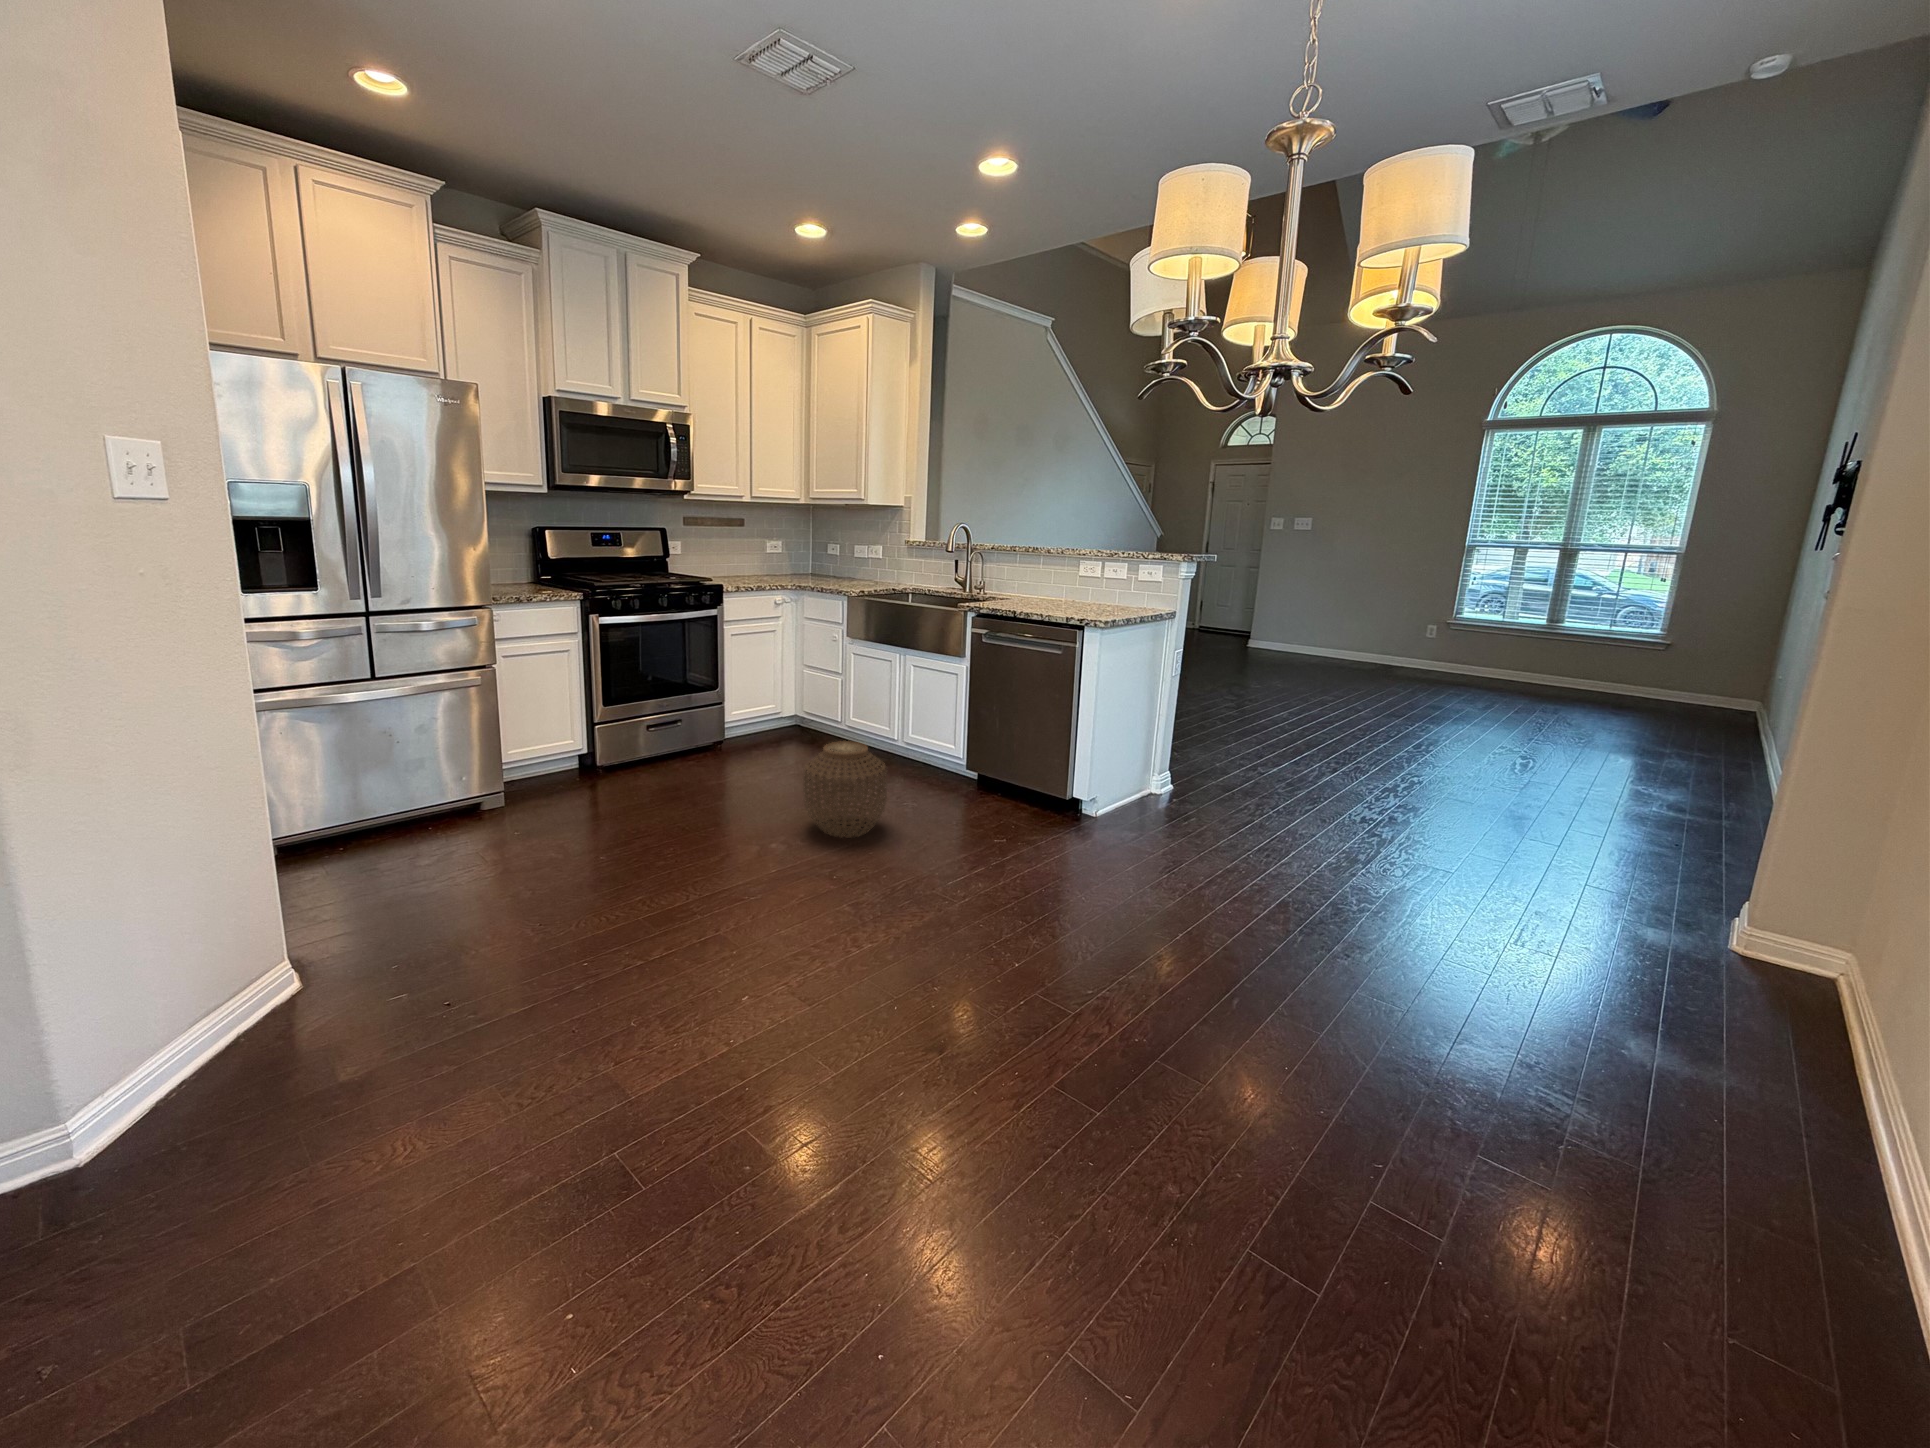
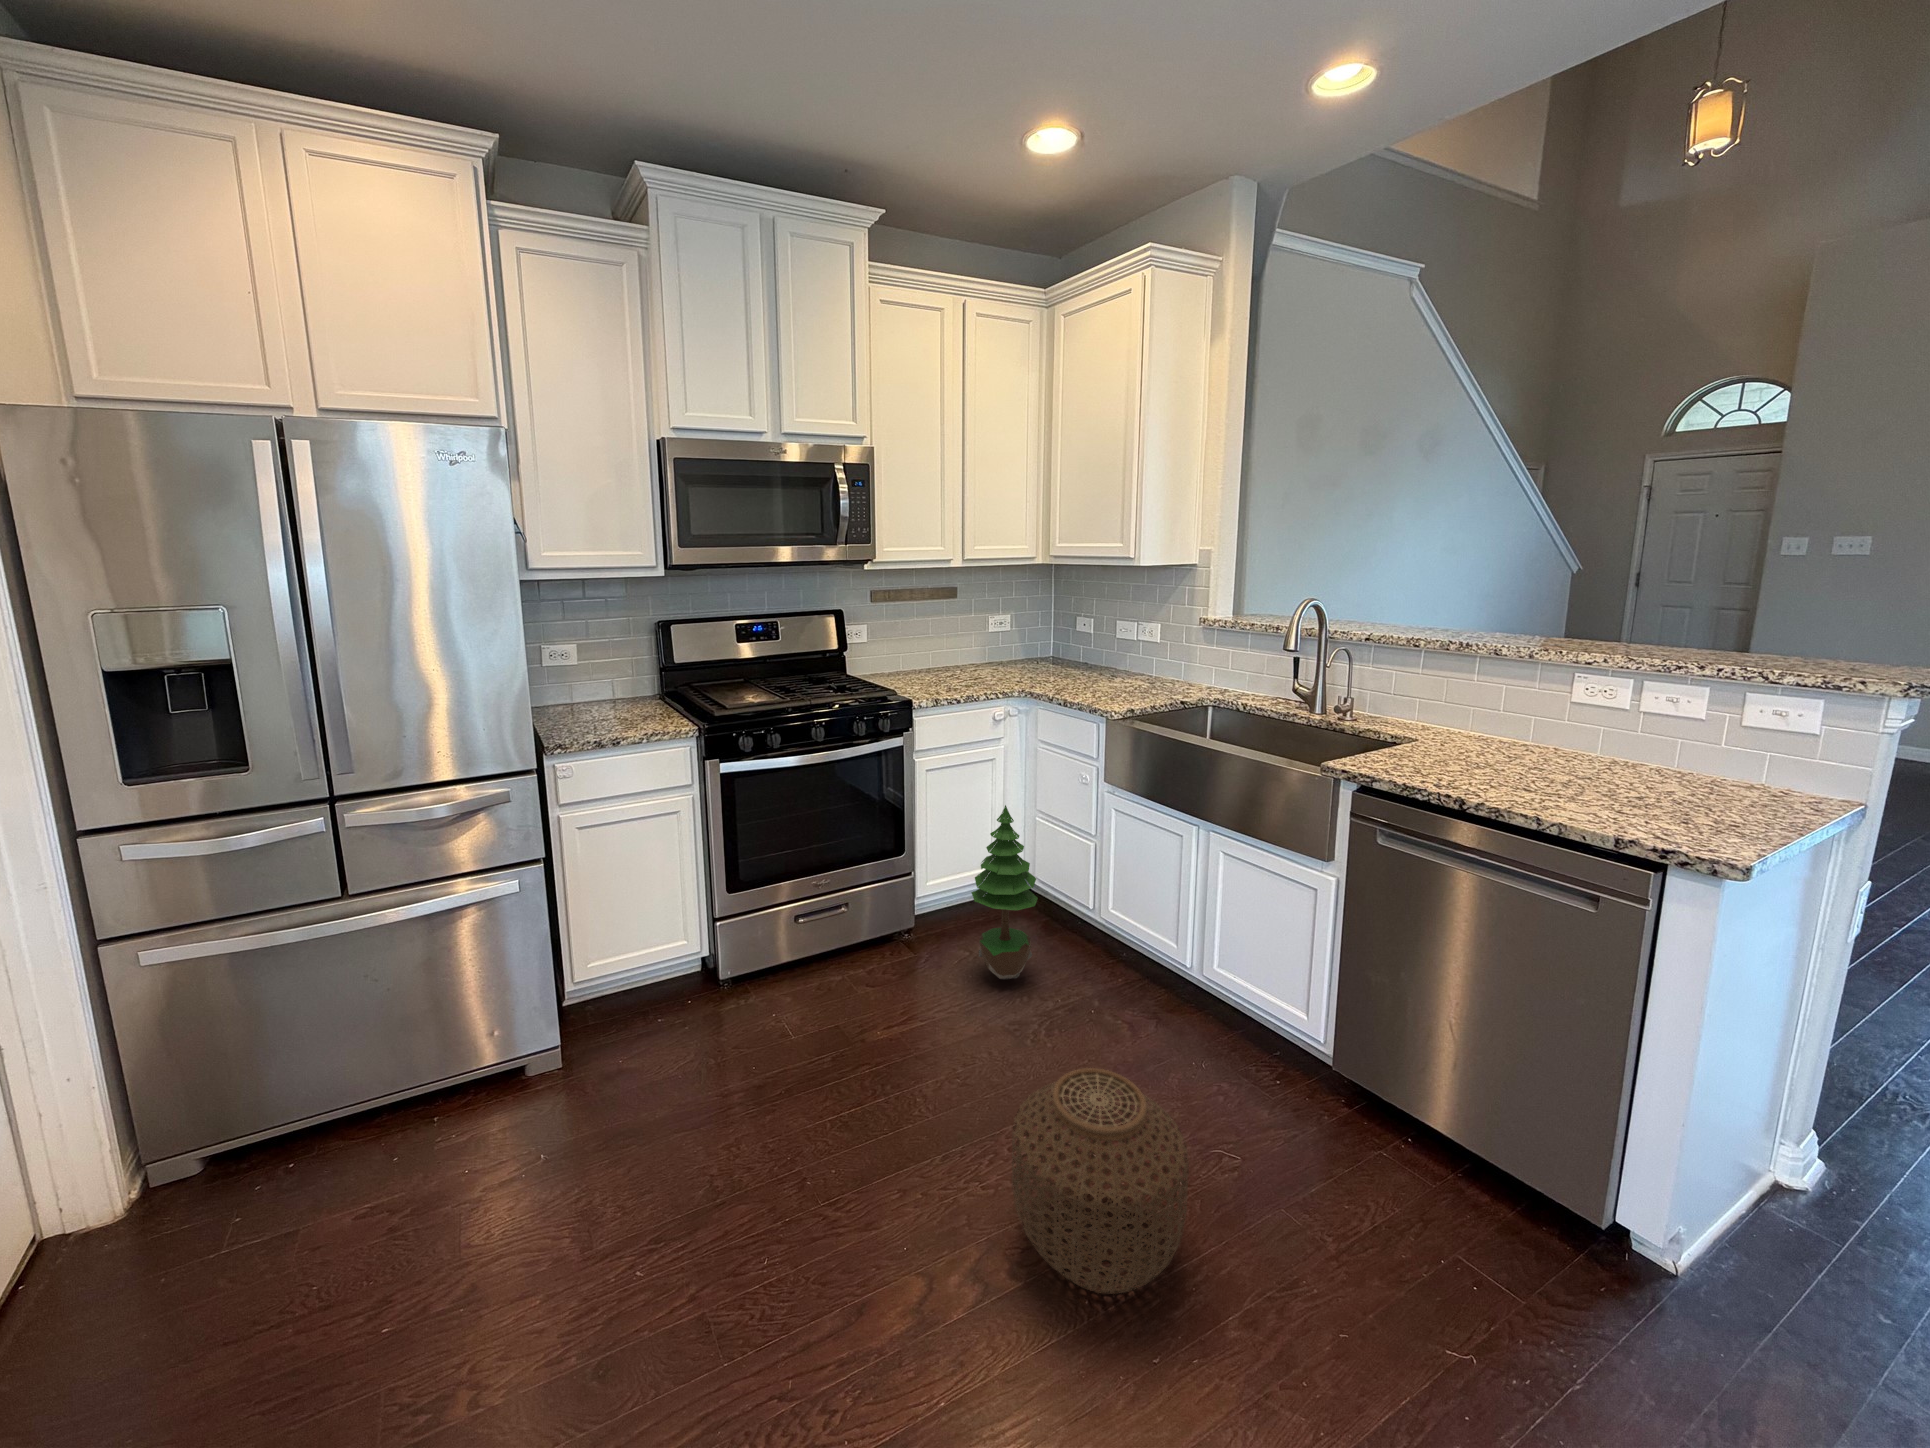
potted tree: none [767,646,809,759] -> present [971,805,1038,980]

